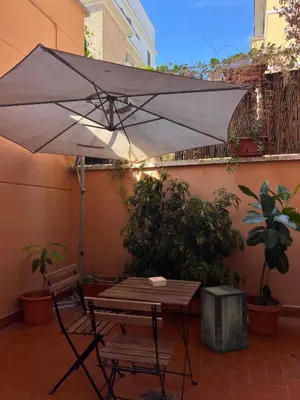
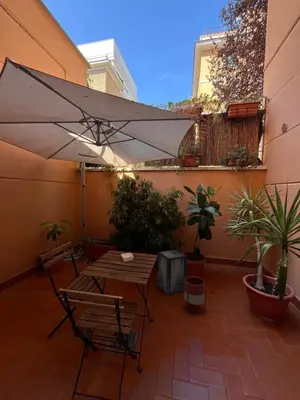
planter: none [243,320,277,376] -> present [184,276,206,311]

